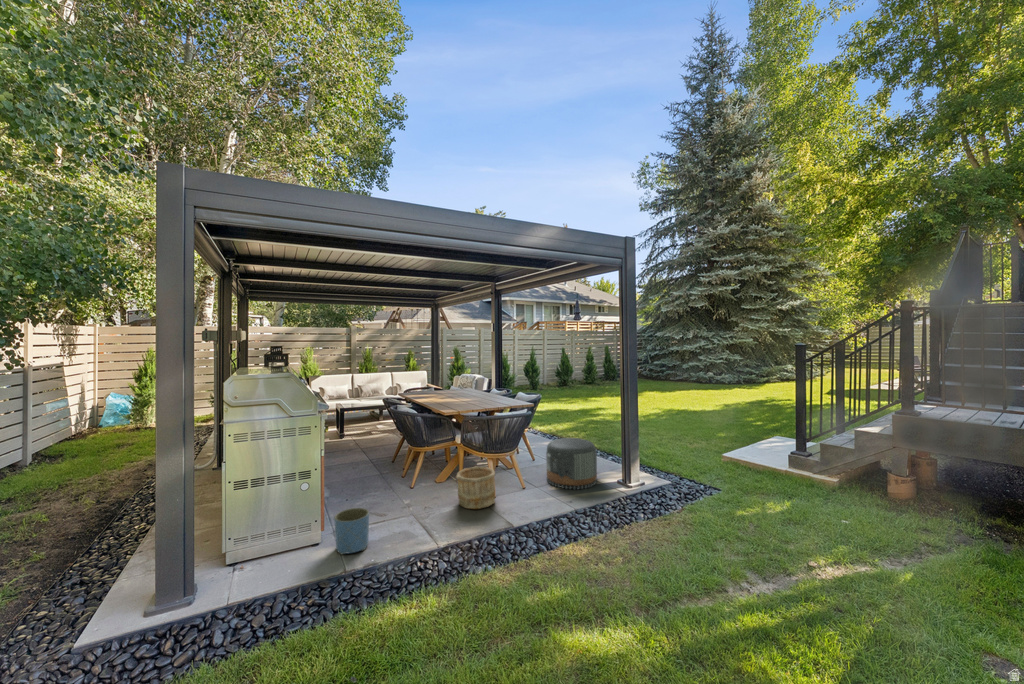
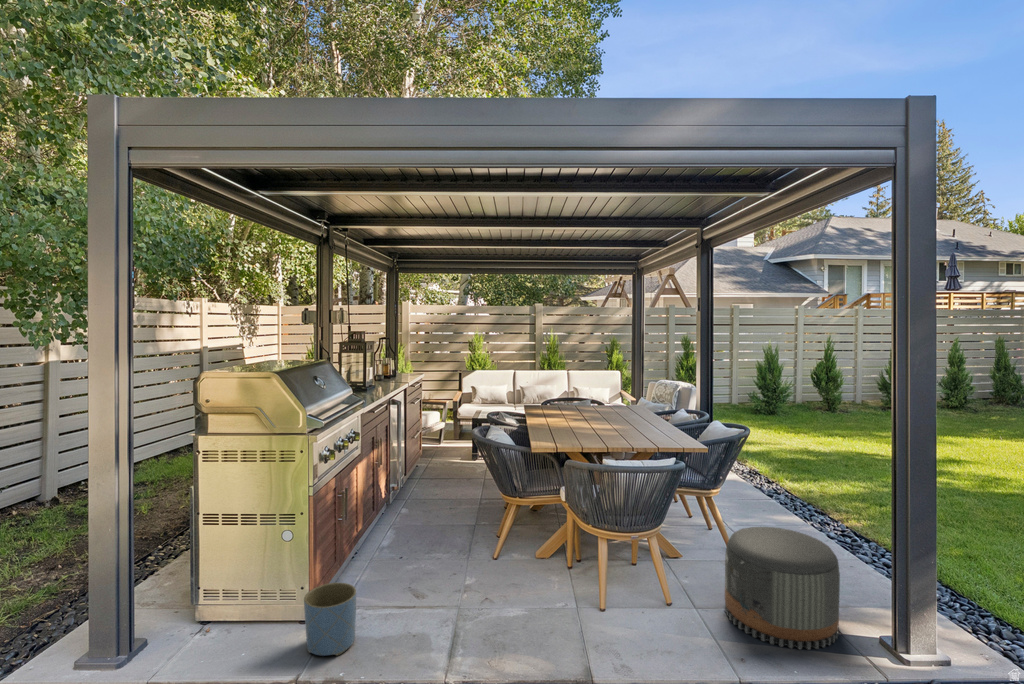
wooden bucket: present [456,467,495,509] -> none [527,550,598,633]

